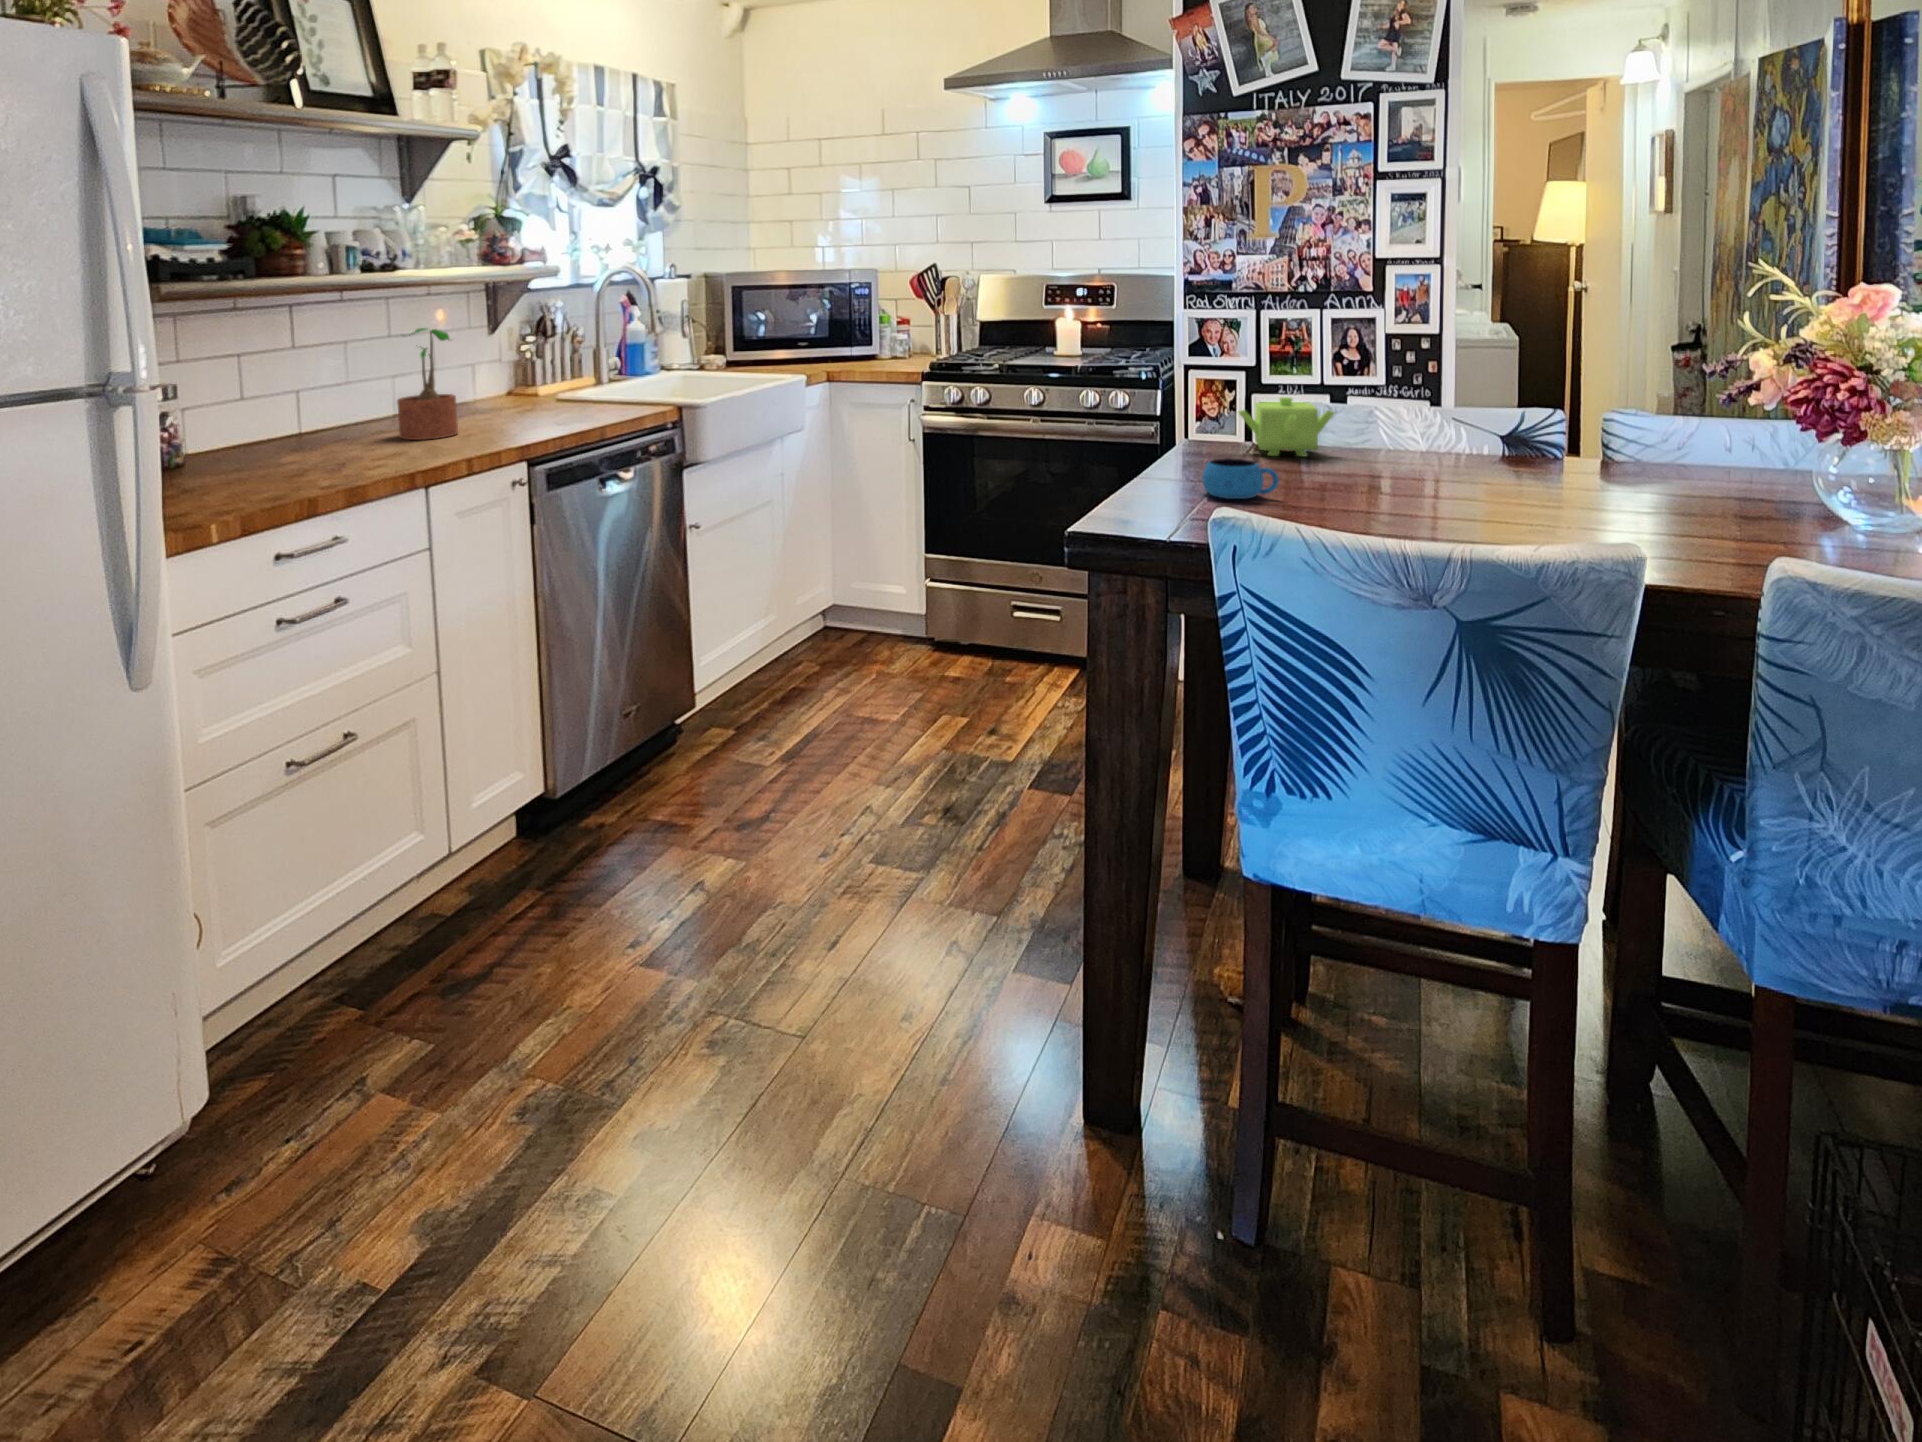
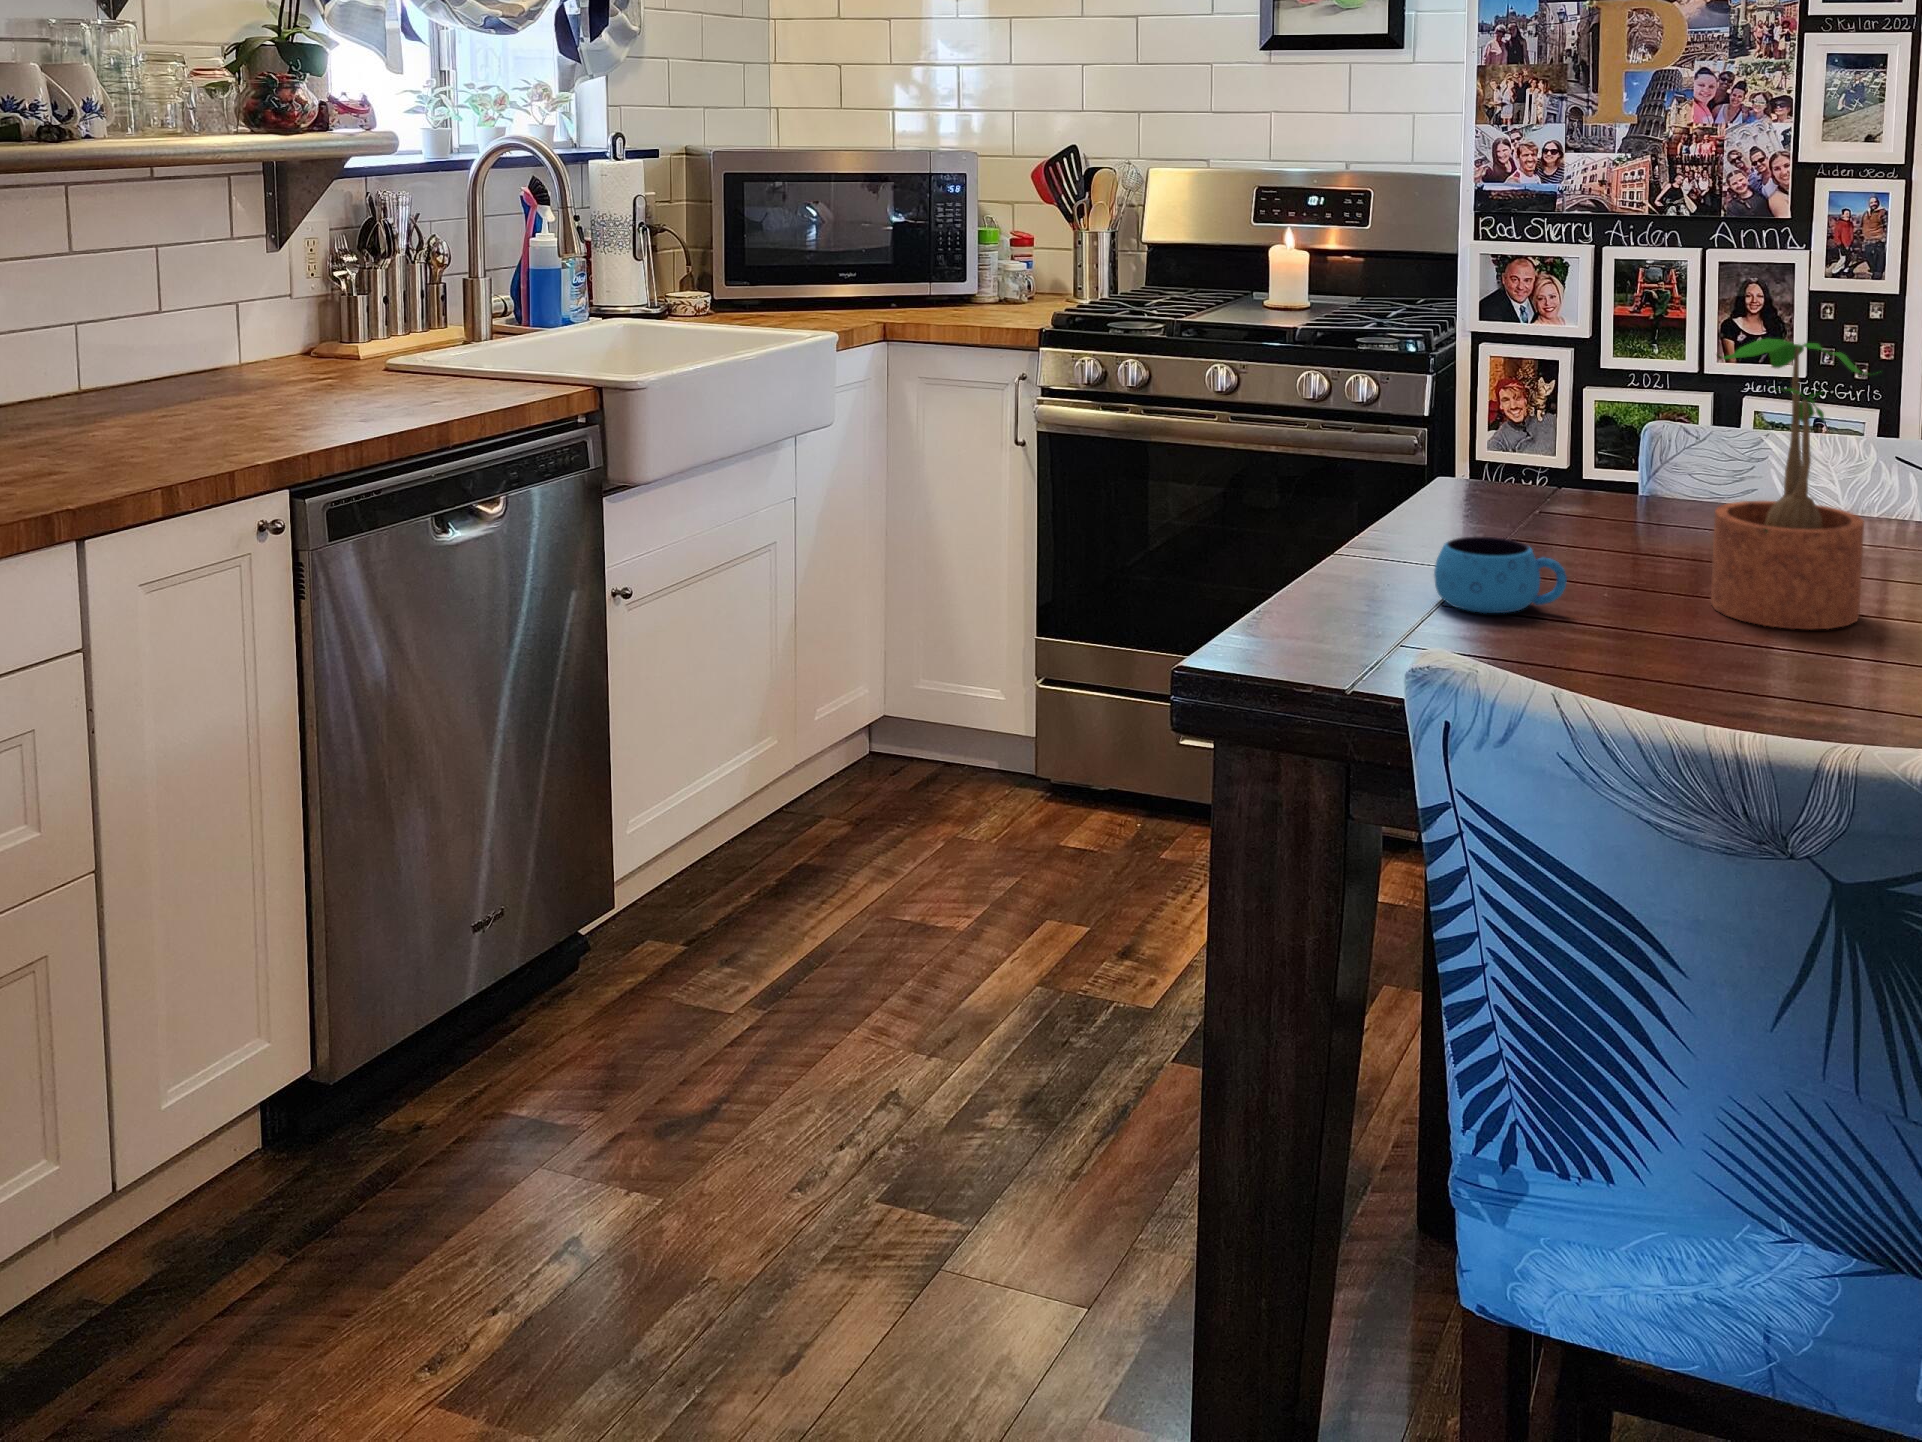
potted plant: present [397,328,458,440] -> present [1711,339,1867,629]
teapot: present [1239,397,1334,457] -> none [1525,417,1691,524]

